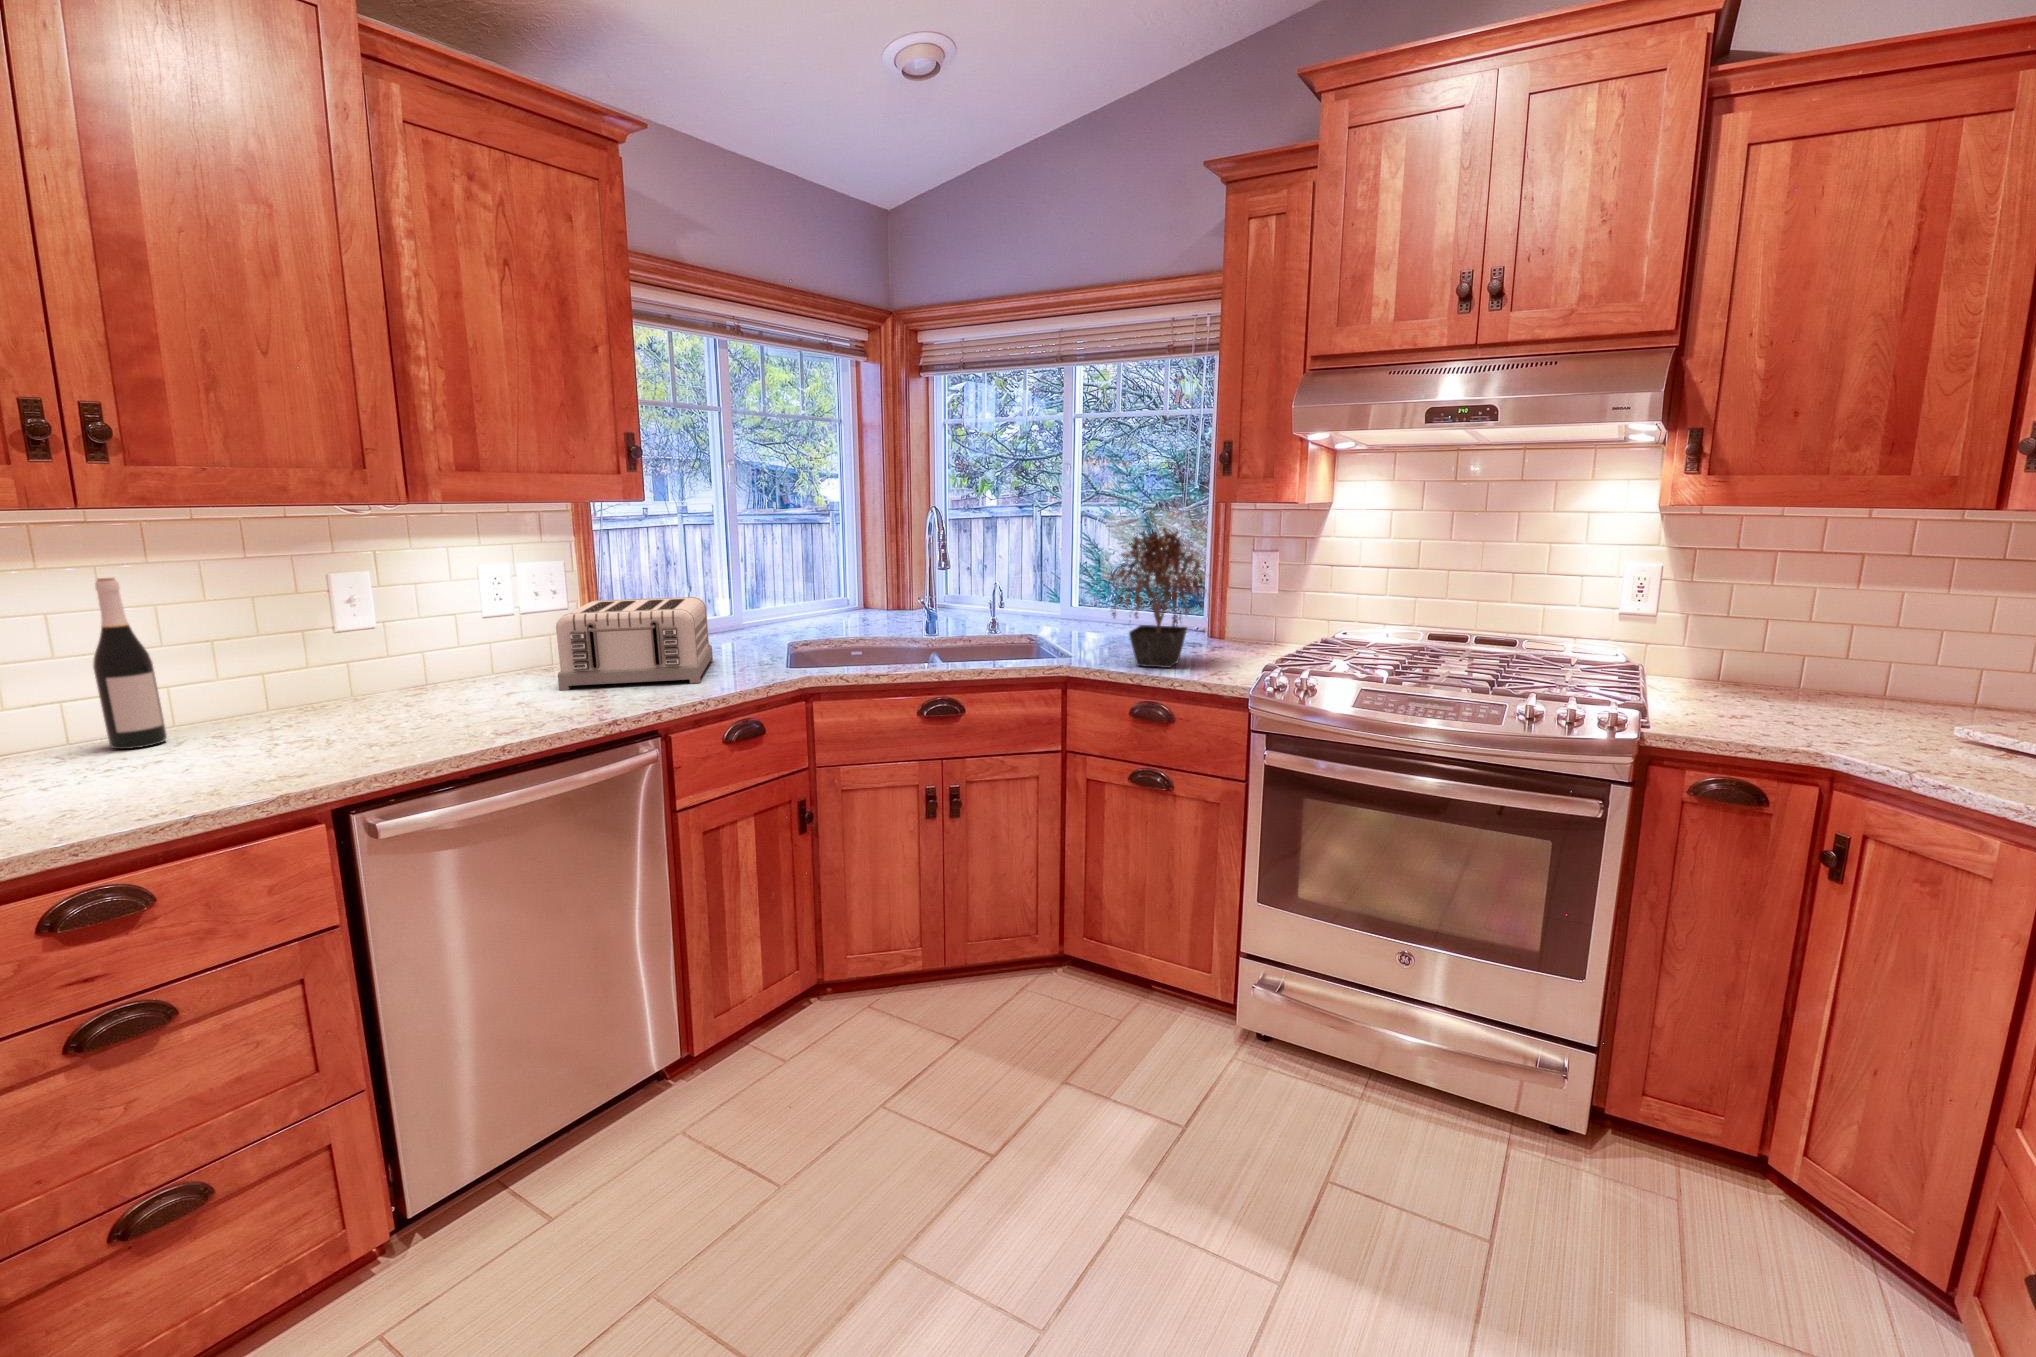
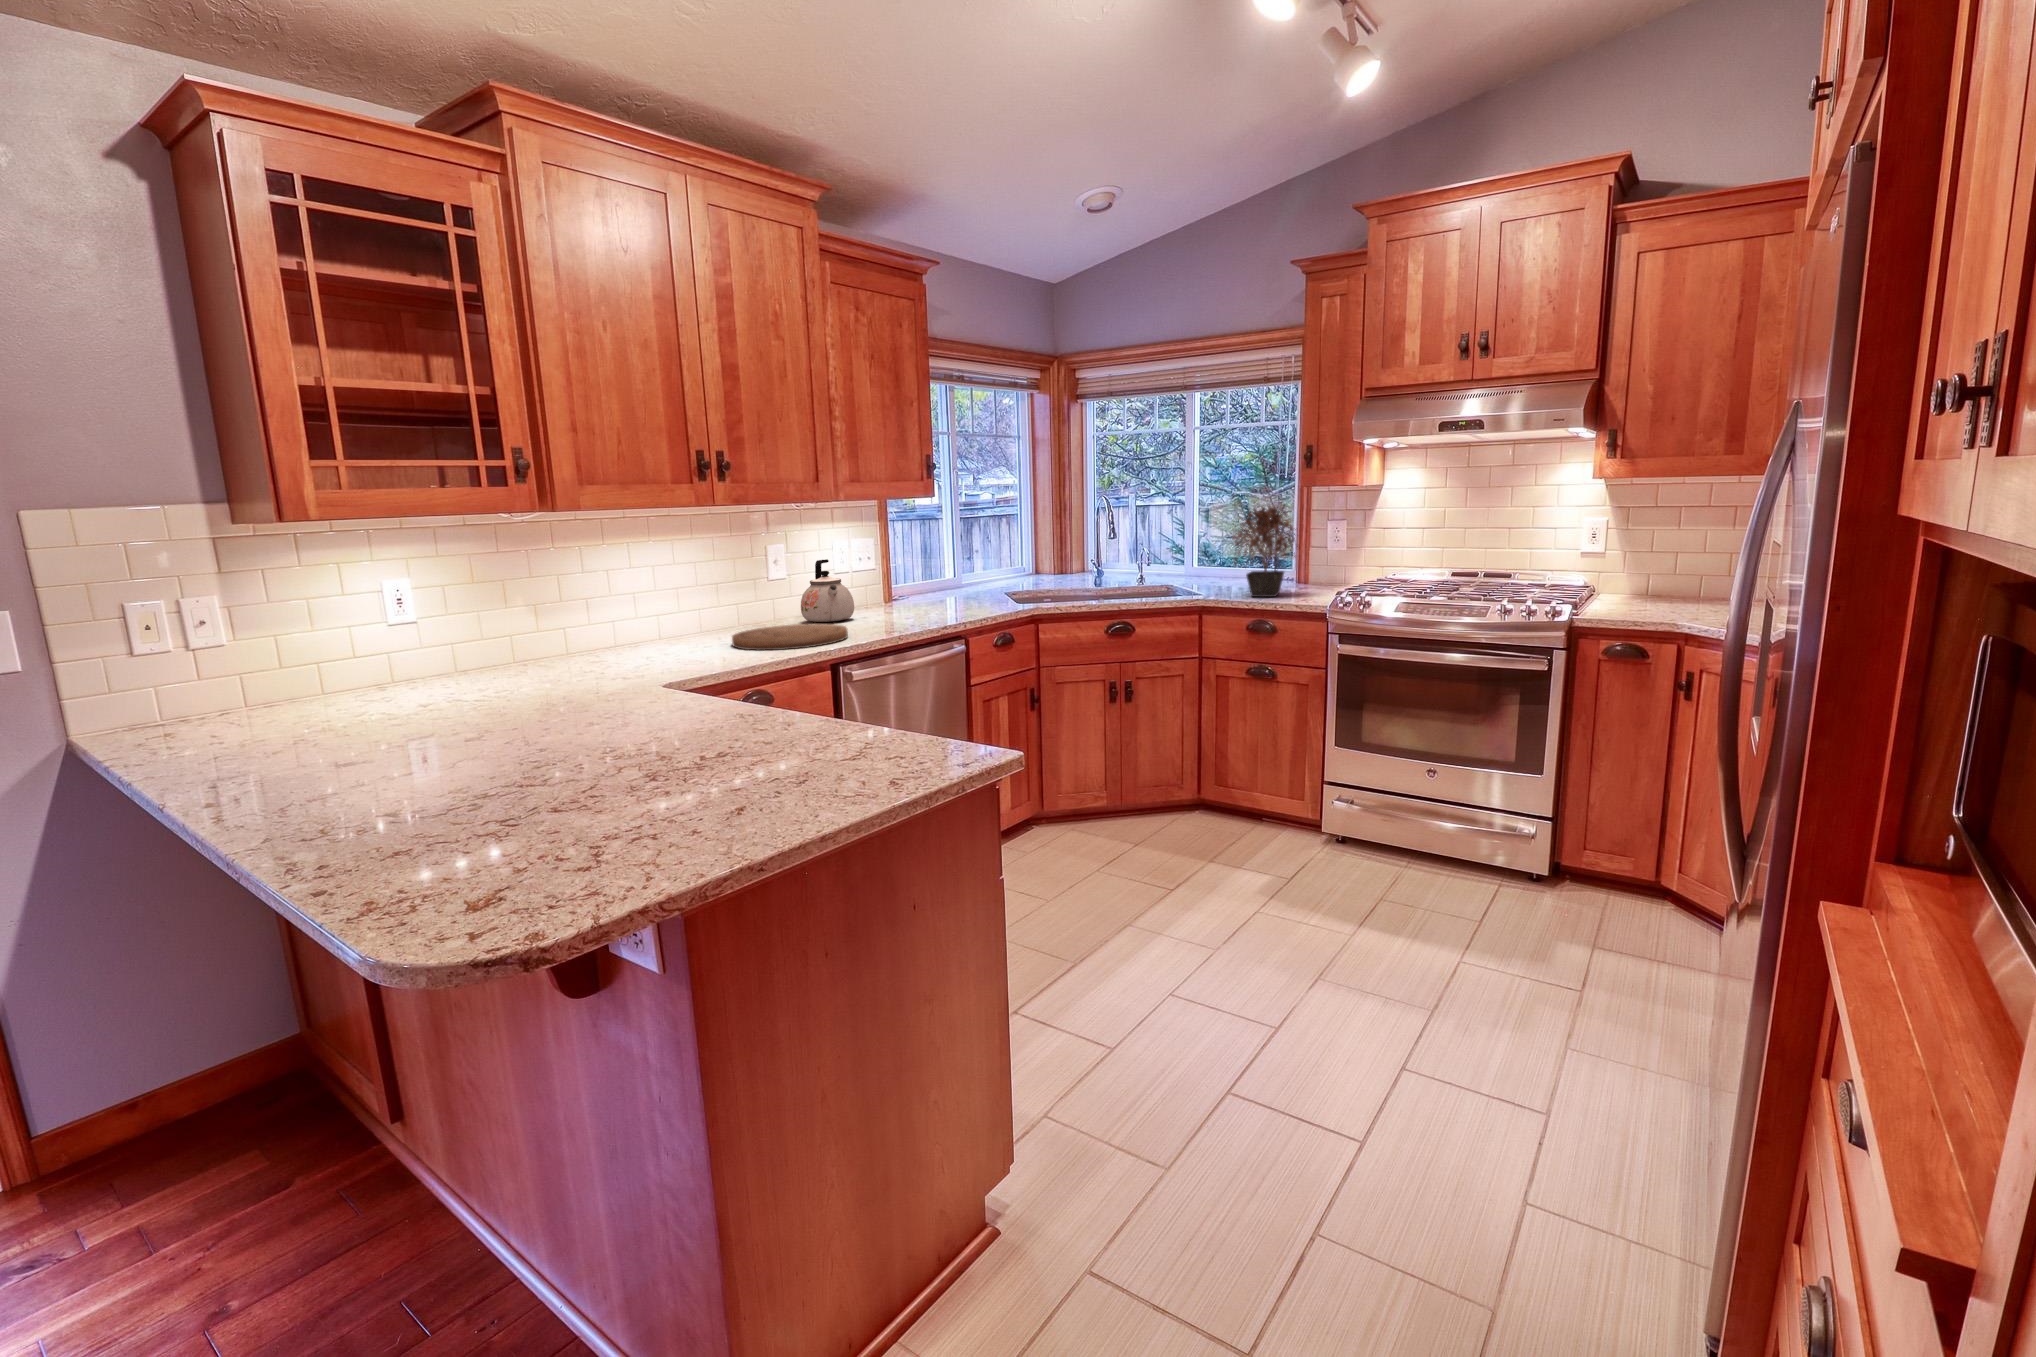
wine bottle: present [93,578,167,749] -> none [677,546,708,641]
toaster: present [556,597,713,690] -> none [887,560,972,616]
kettle: none [395,599,495,702] -> present [801,559,854,622]
cutting board: none [149,717,411,789] -> present [732,624,848,650]

